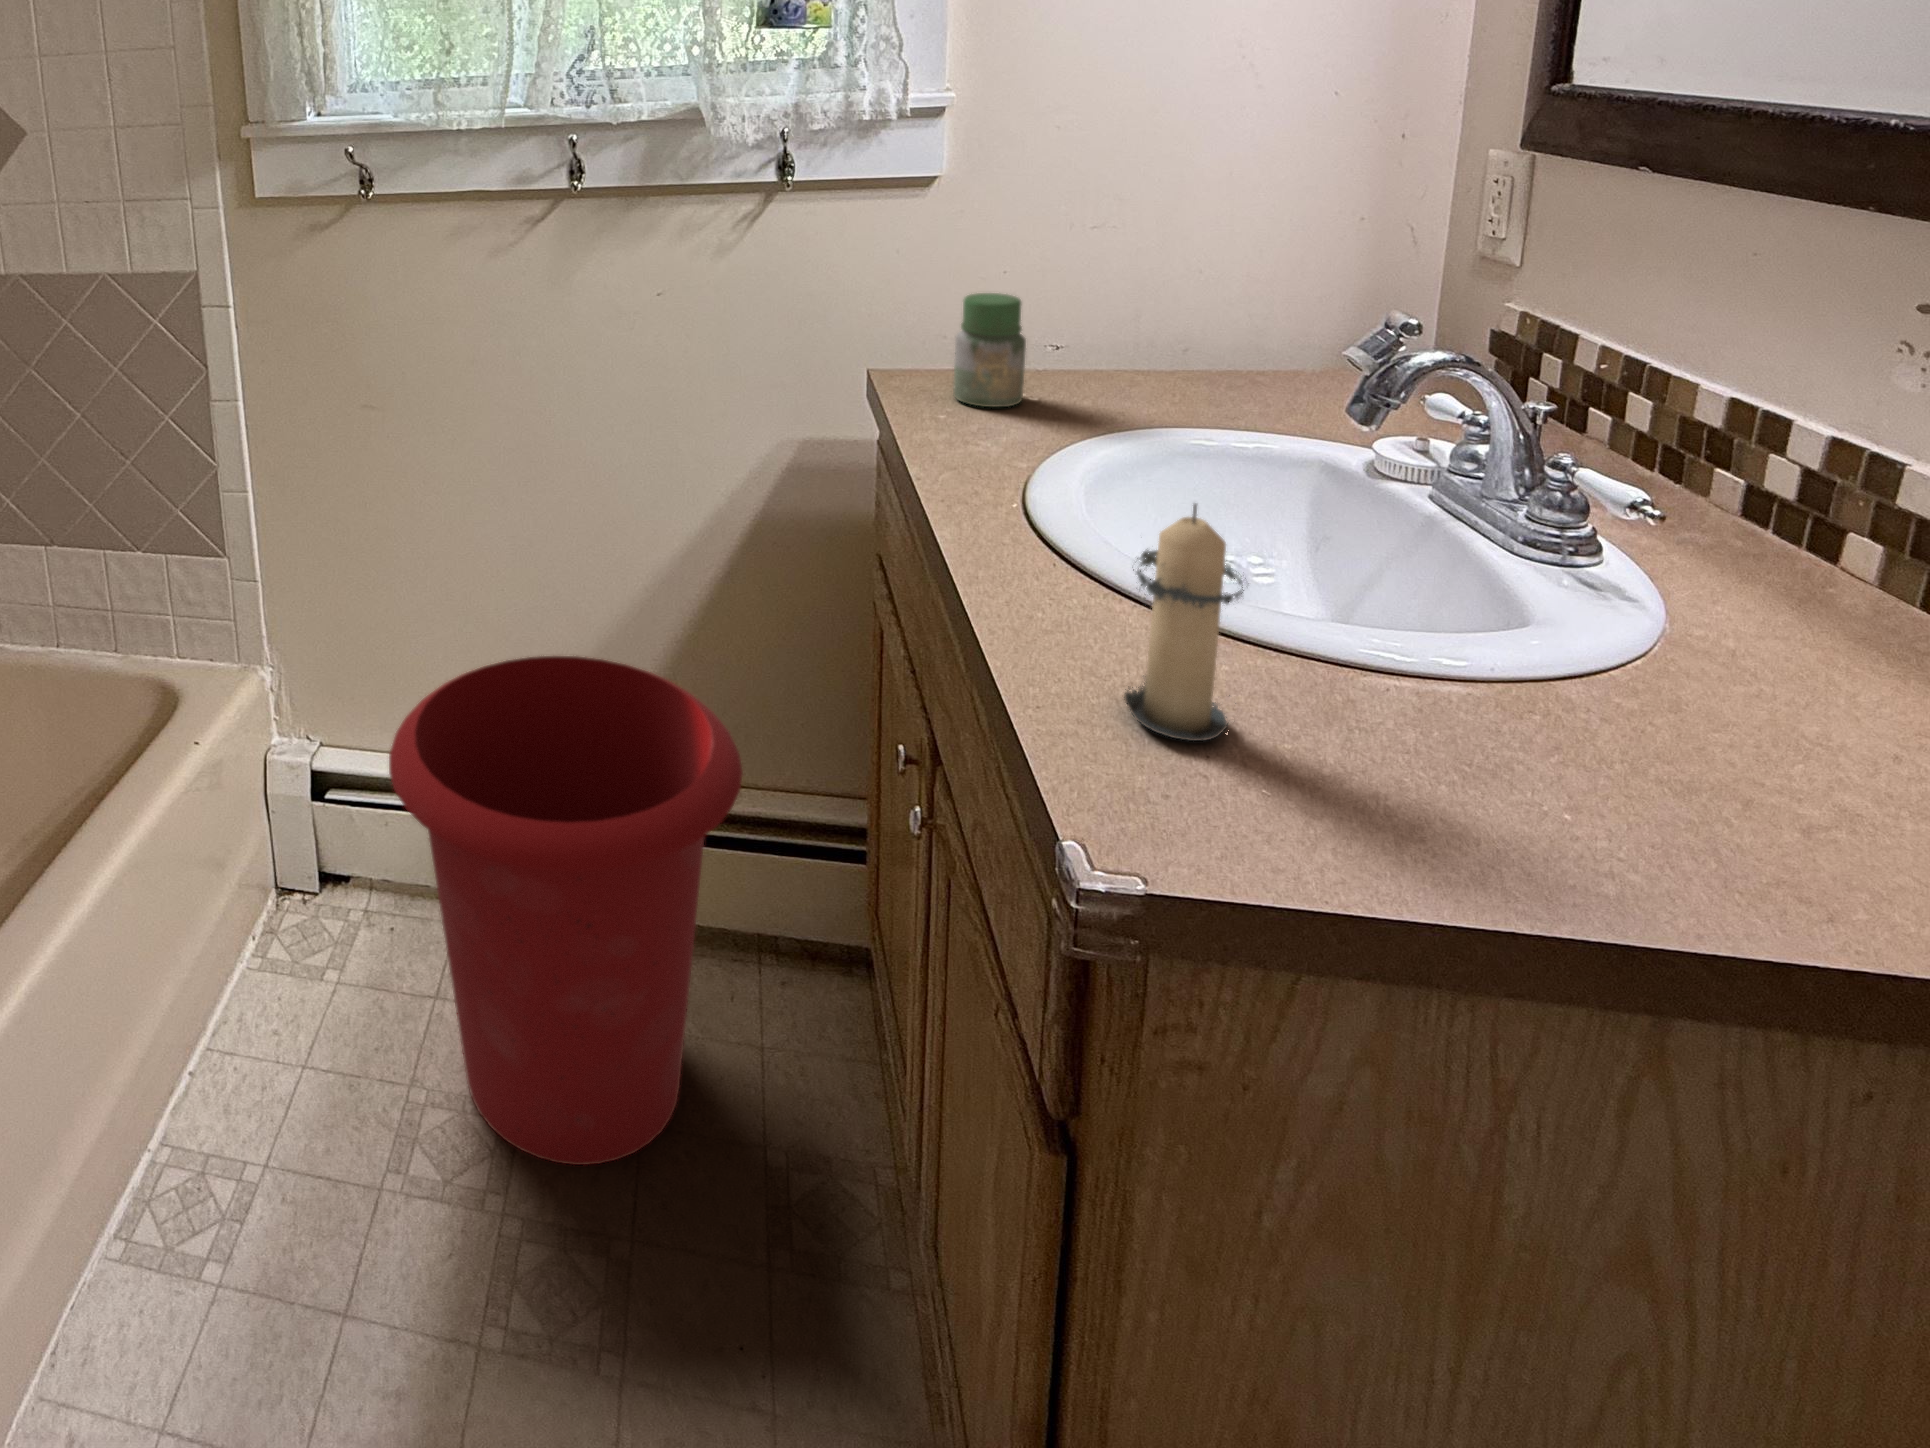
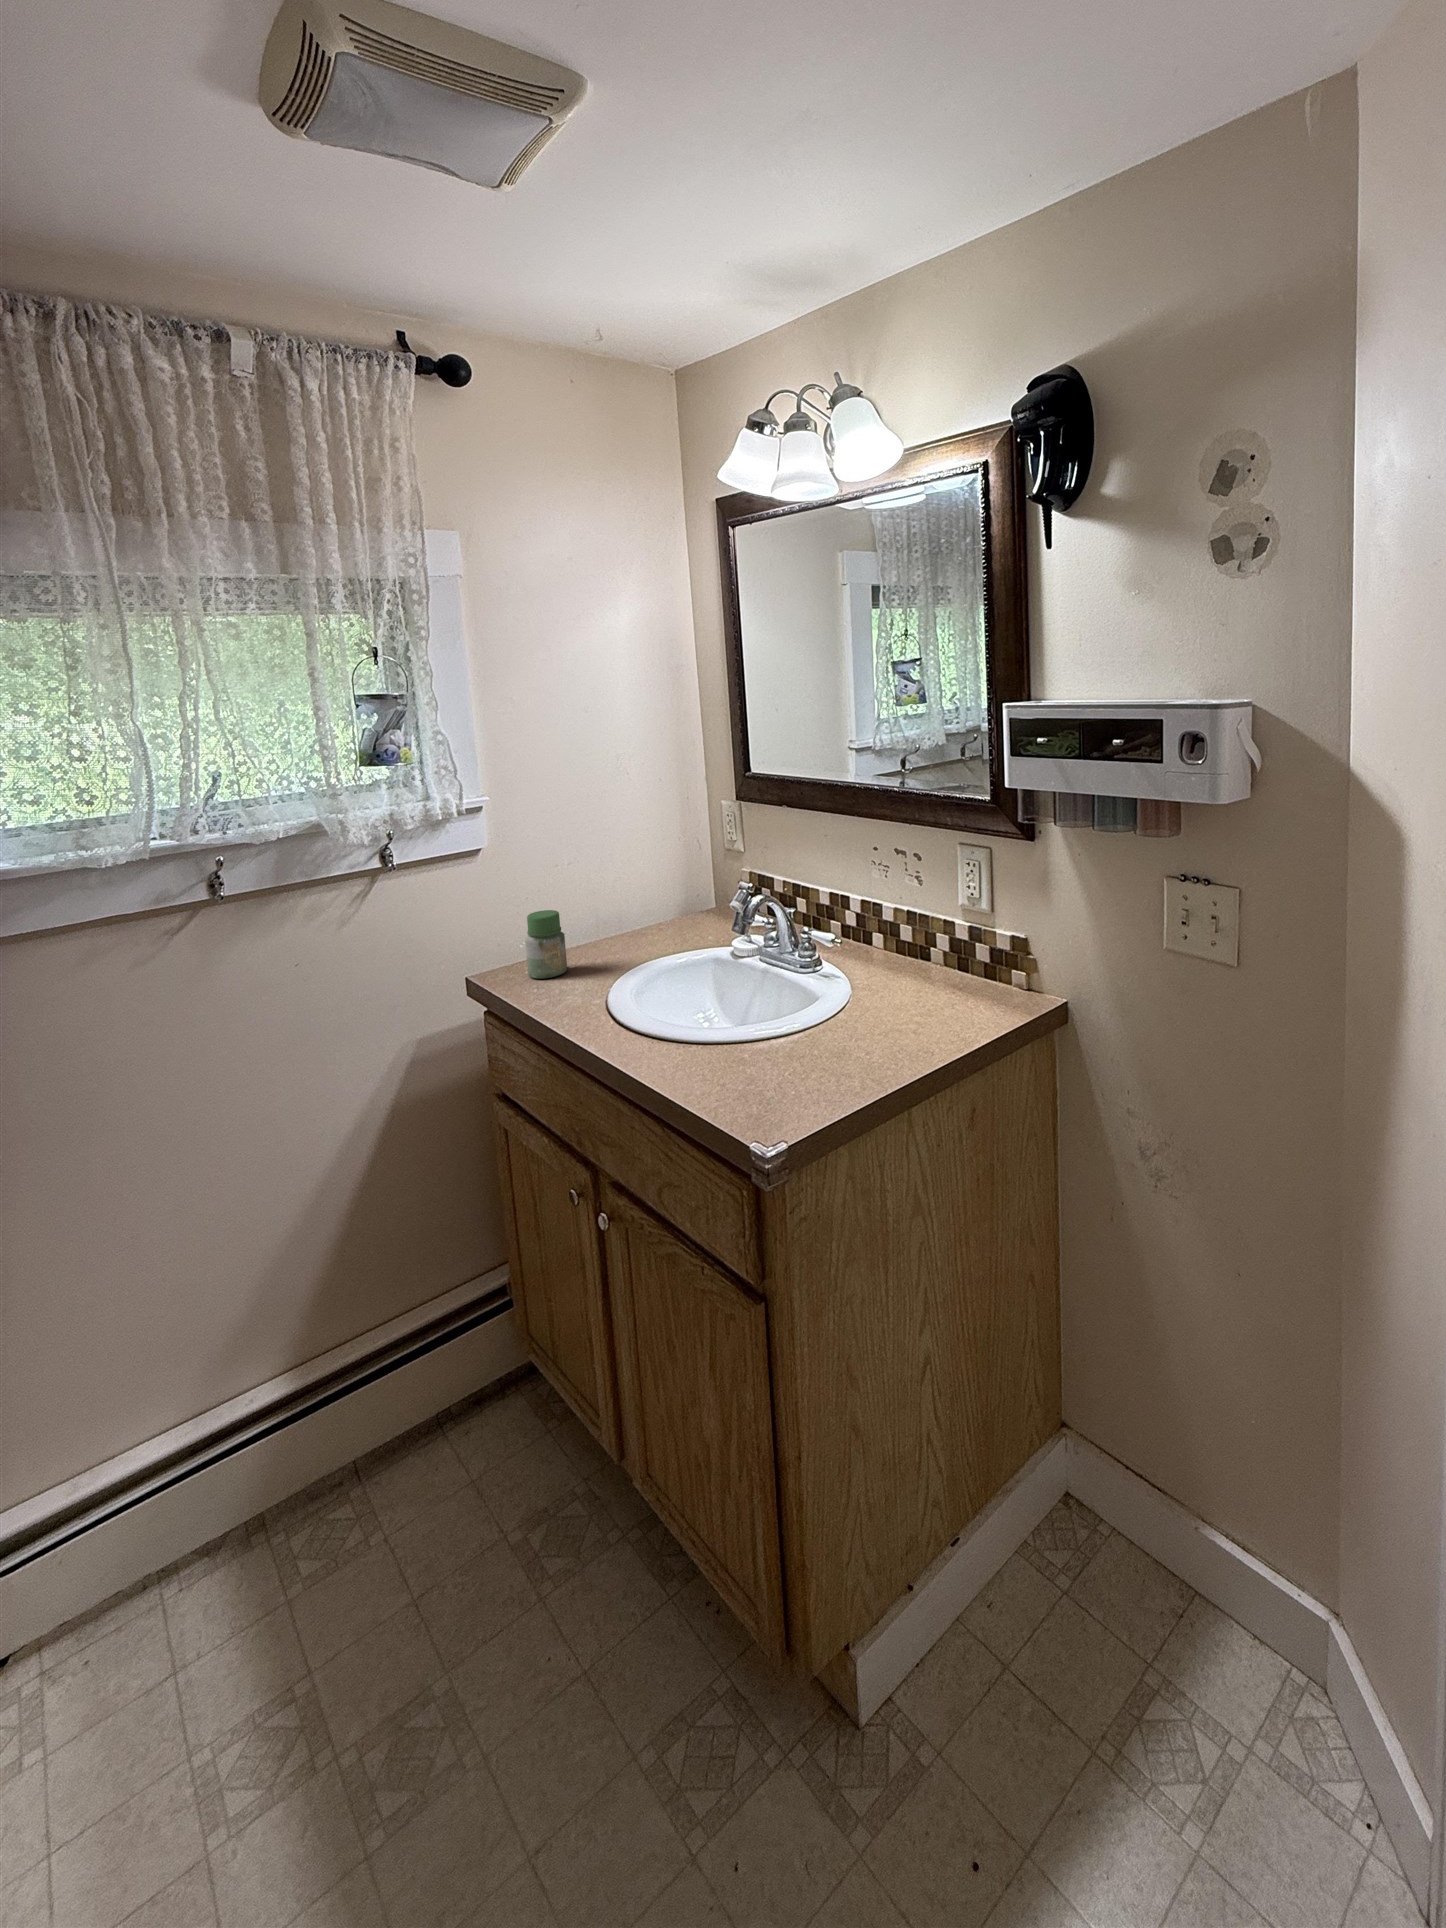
candle: present [1124,504,1246,741] -> none [723,981,778,1091]
waste bin: present [389,656,743,1165] -> none [132,1245,460,1700]

